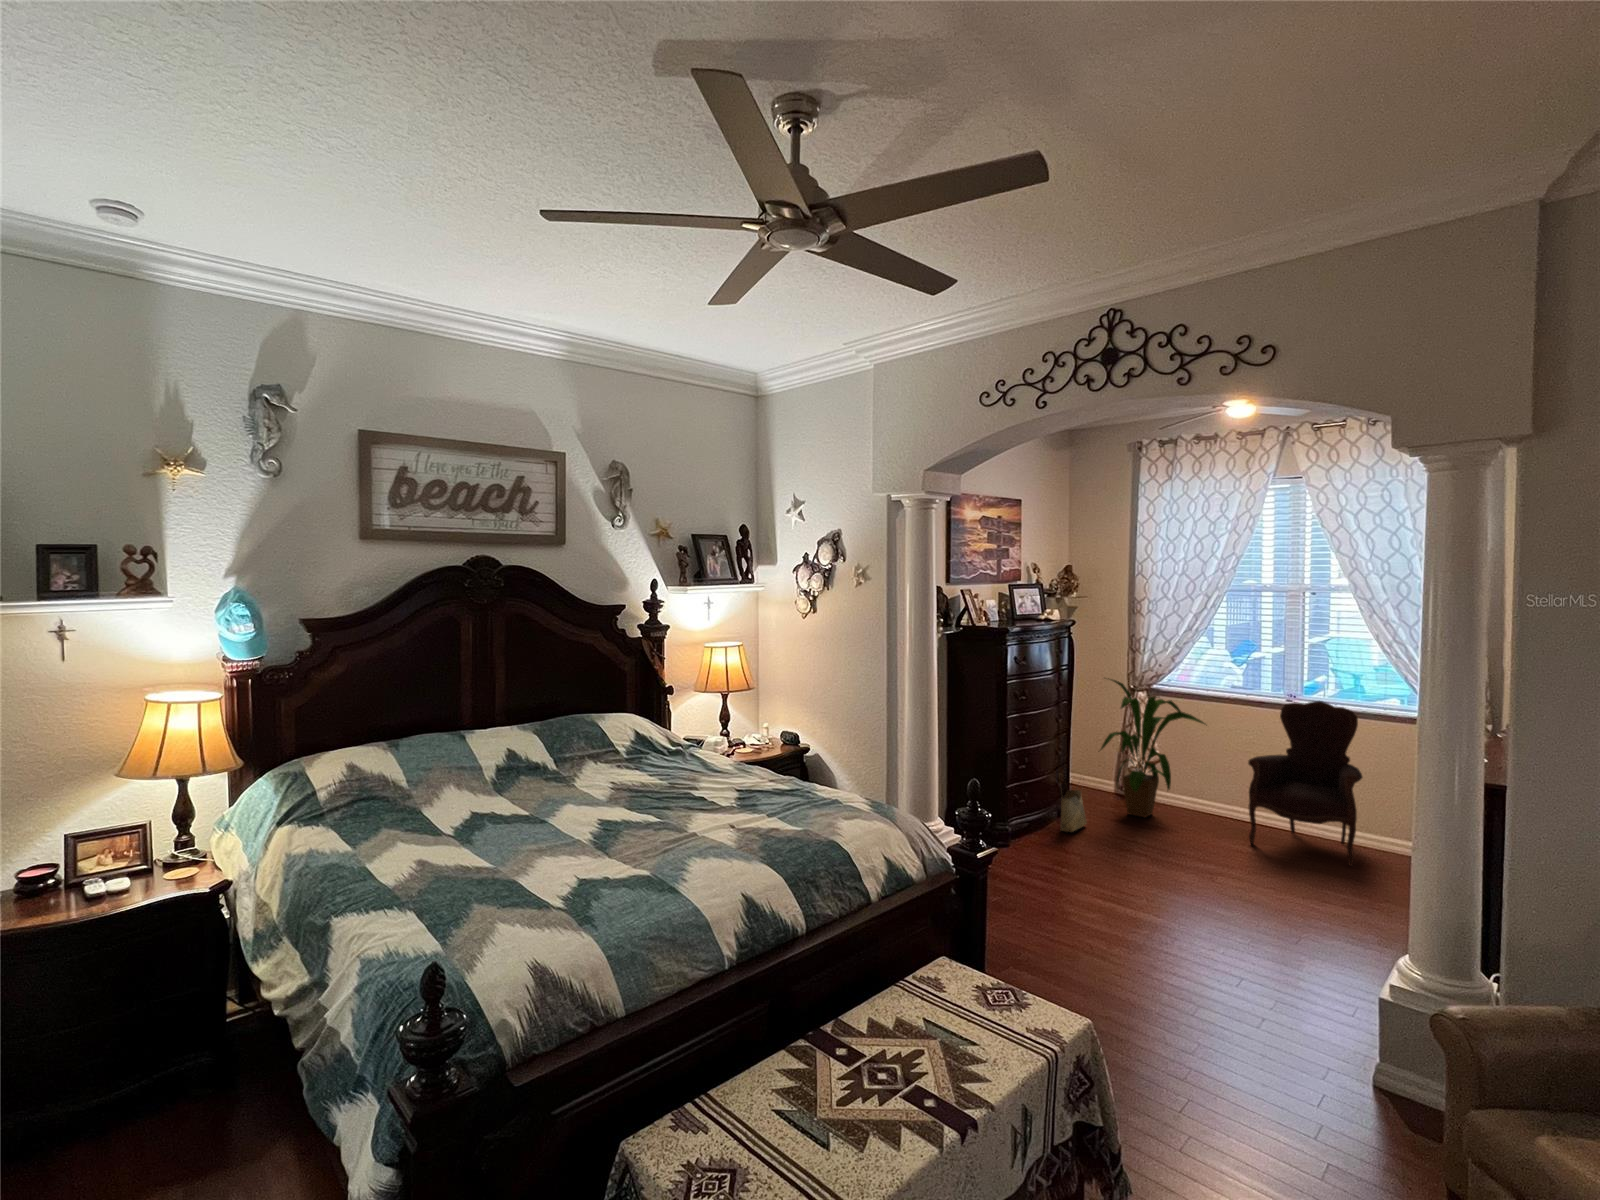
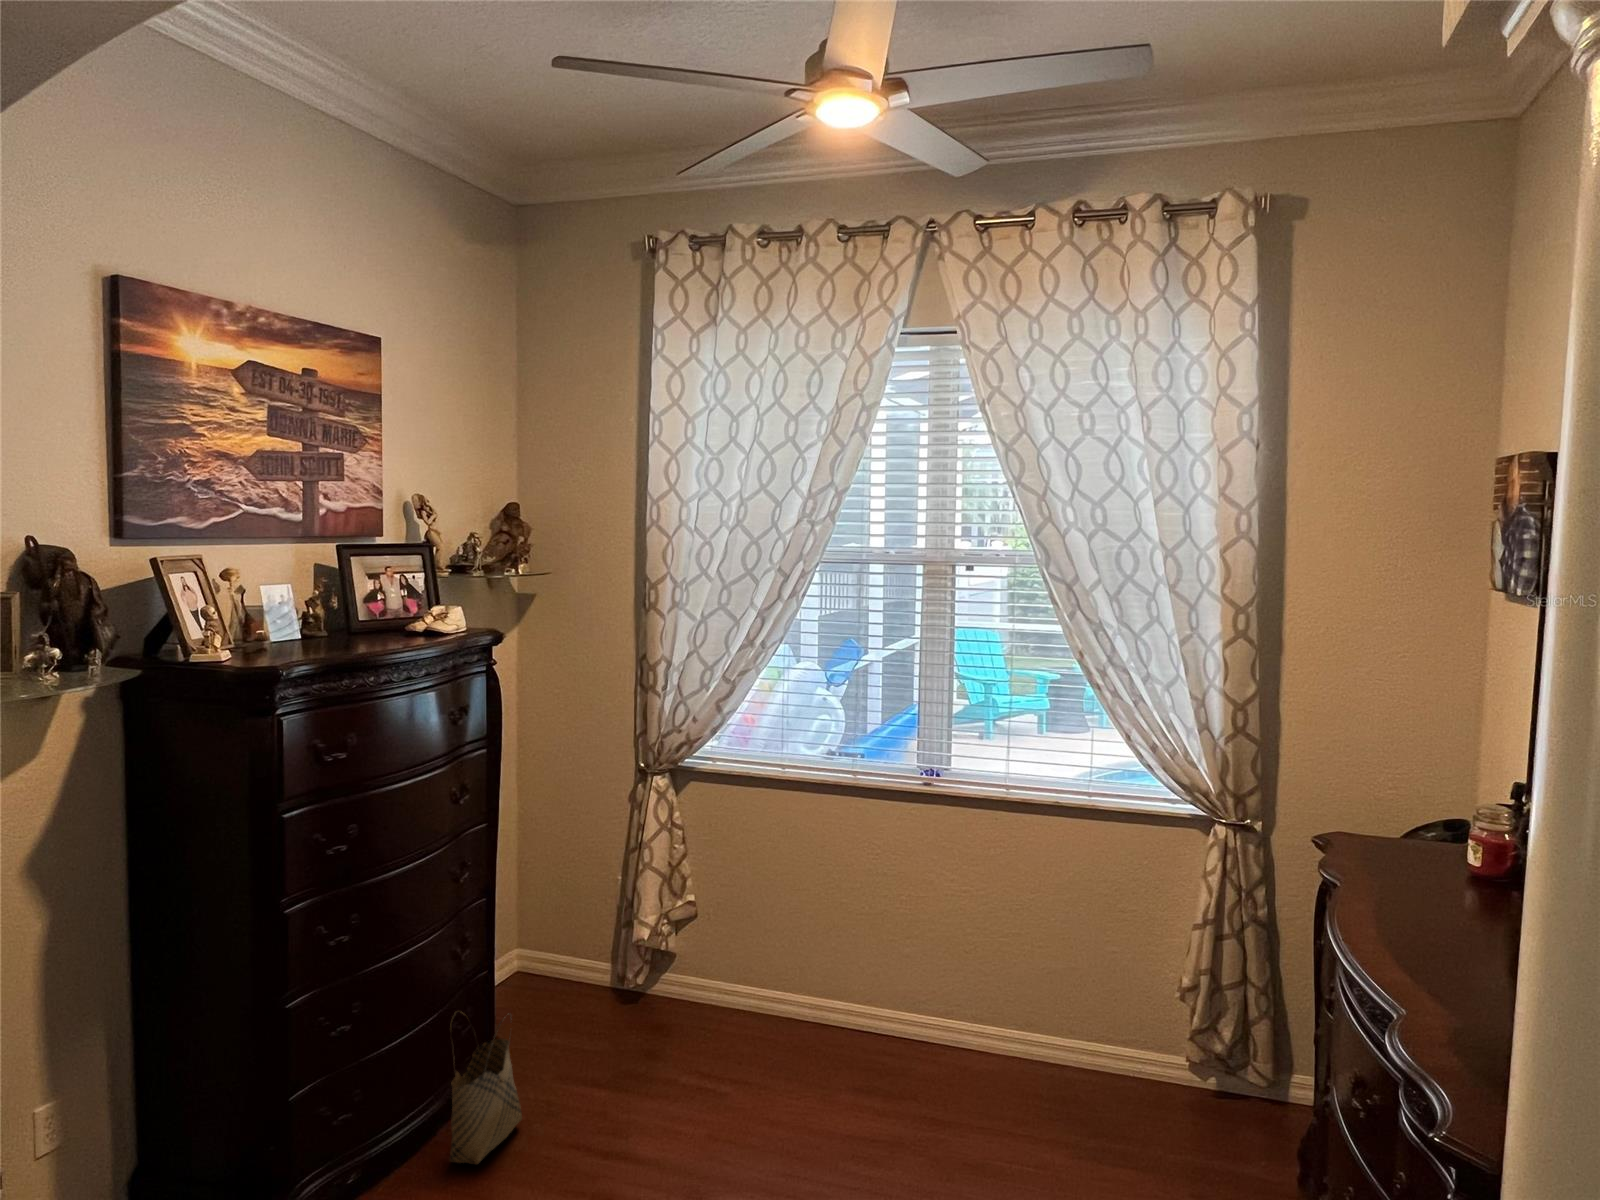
house plant: present [1101,678,1205,817] -> none [554,758,784,1060]
armchair: present [1248,701,1362,866] -> none [859,785,1067,1145]

